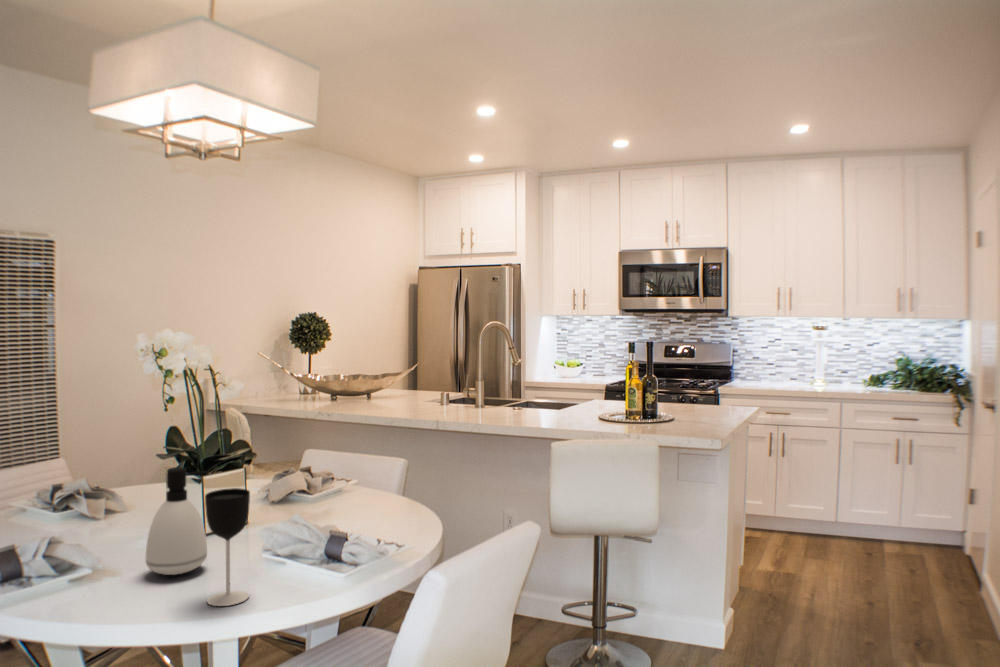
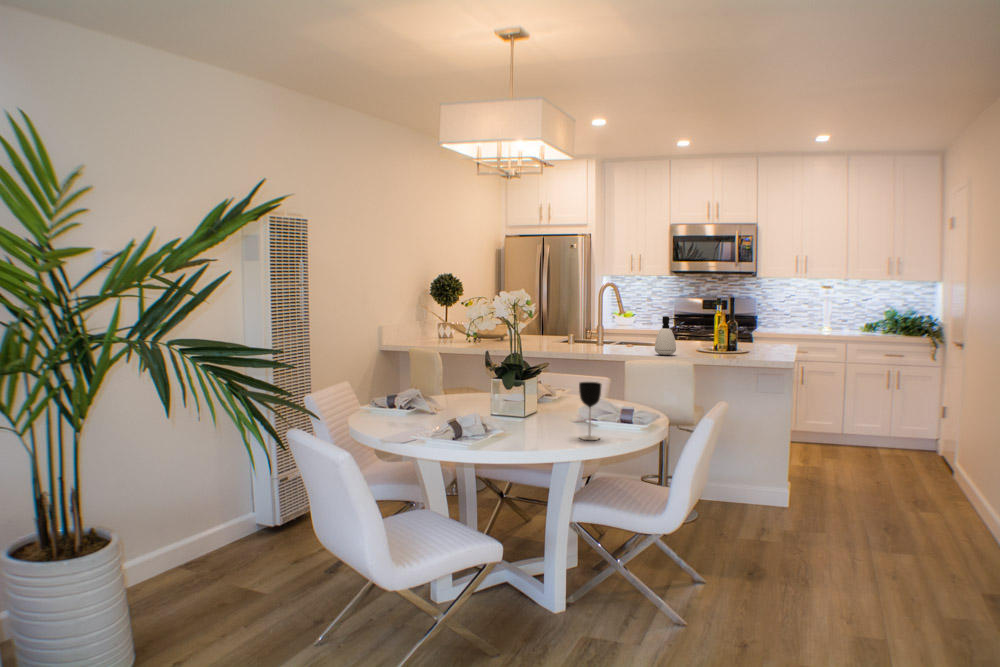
soap dispenser: present [146,467,208,575] -> present [655,316,676,355]

